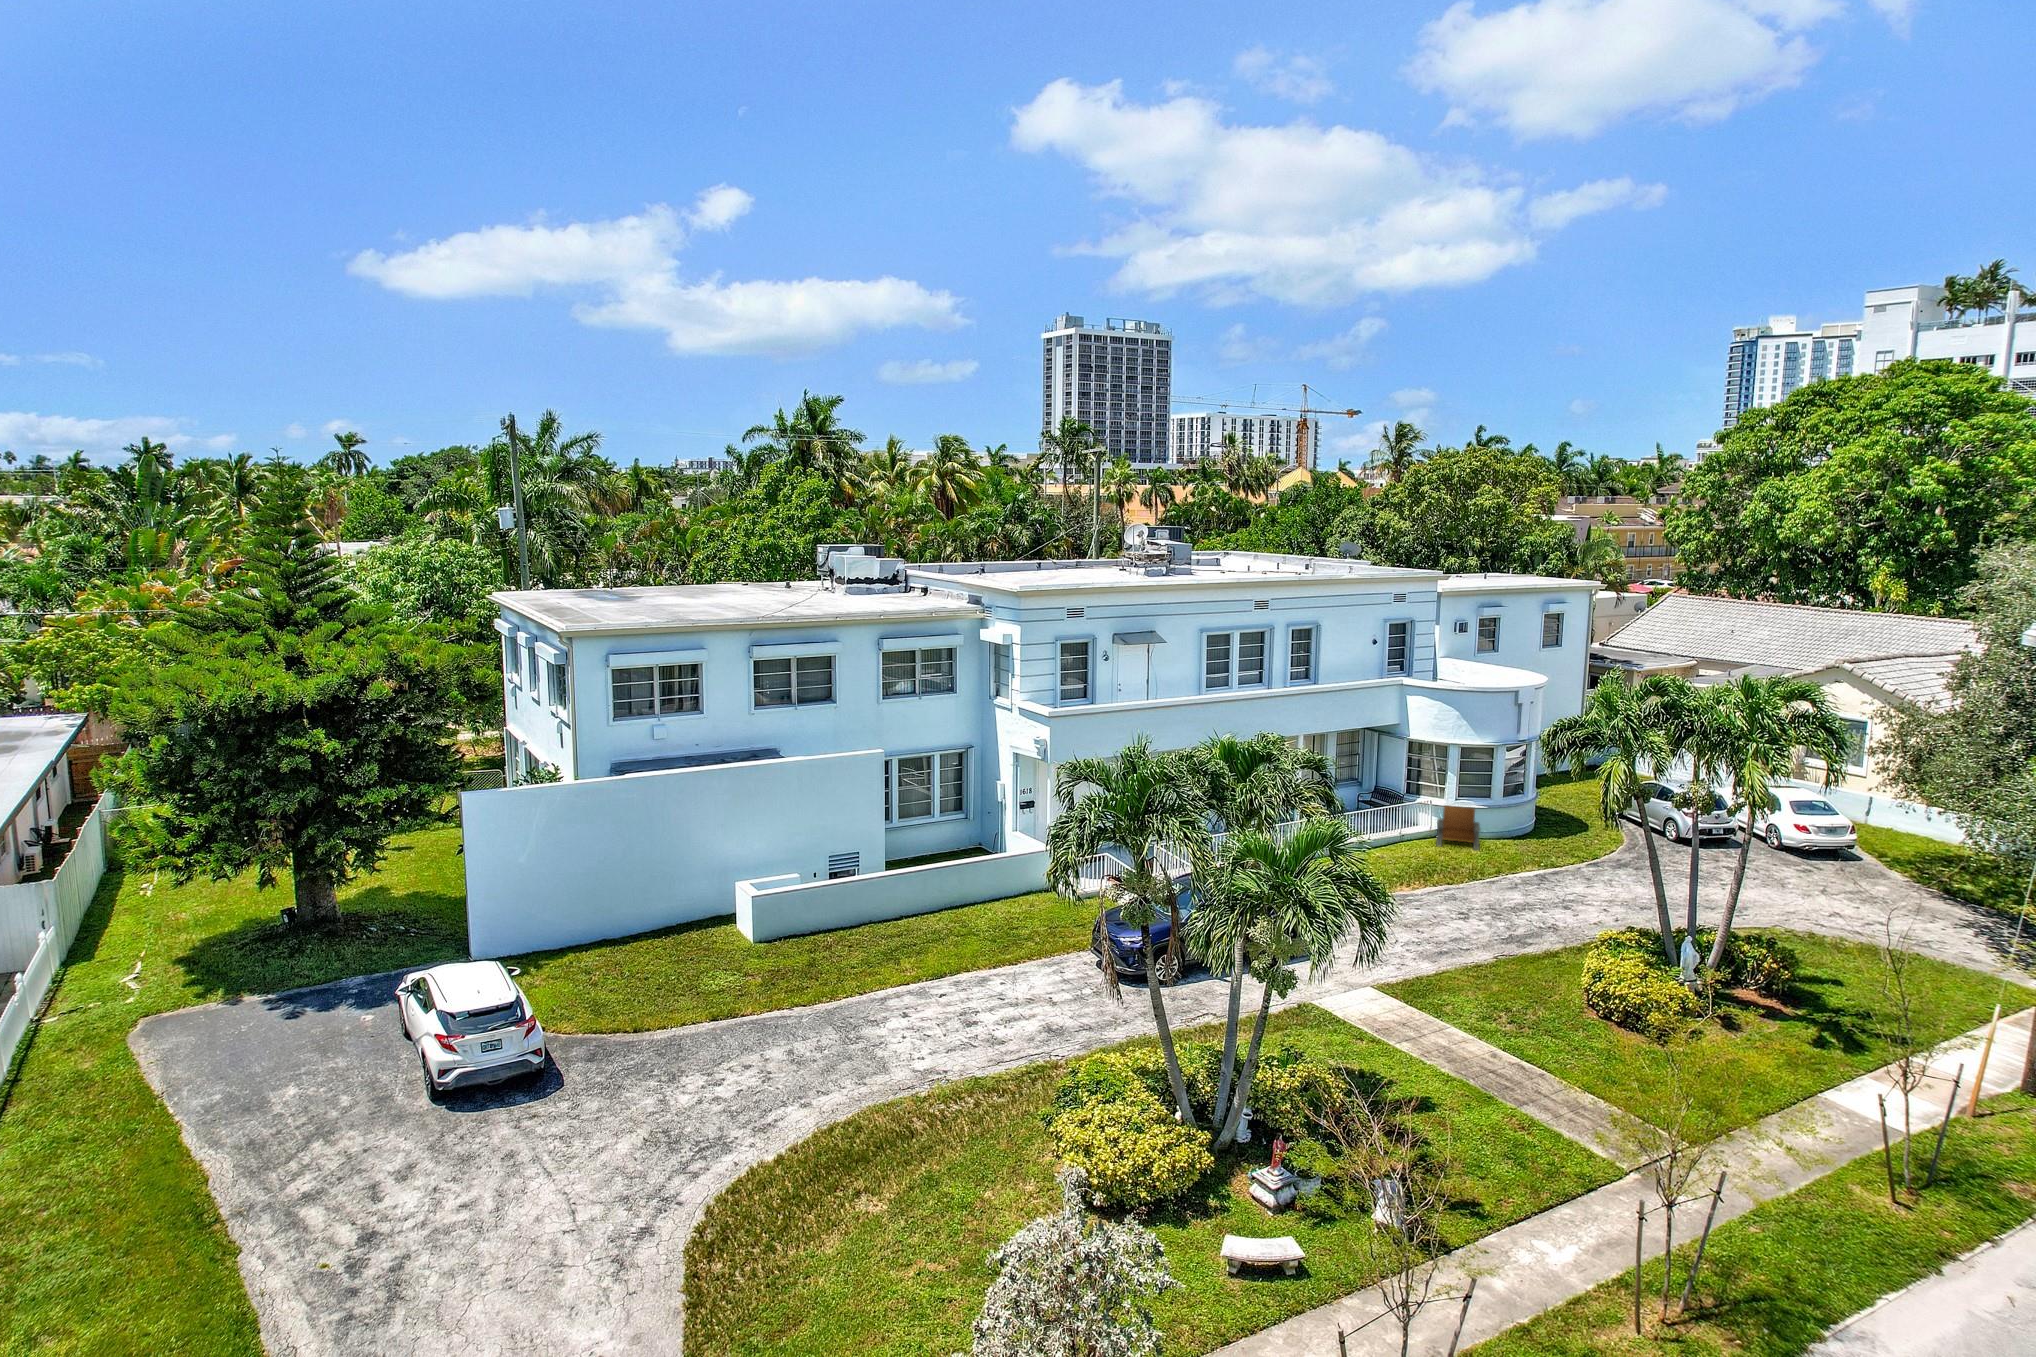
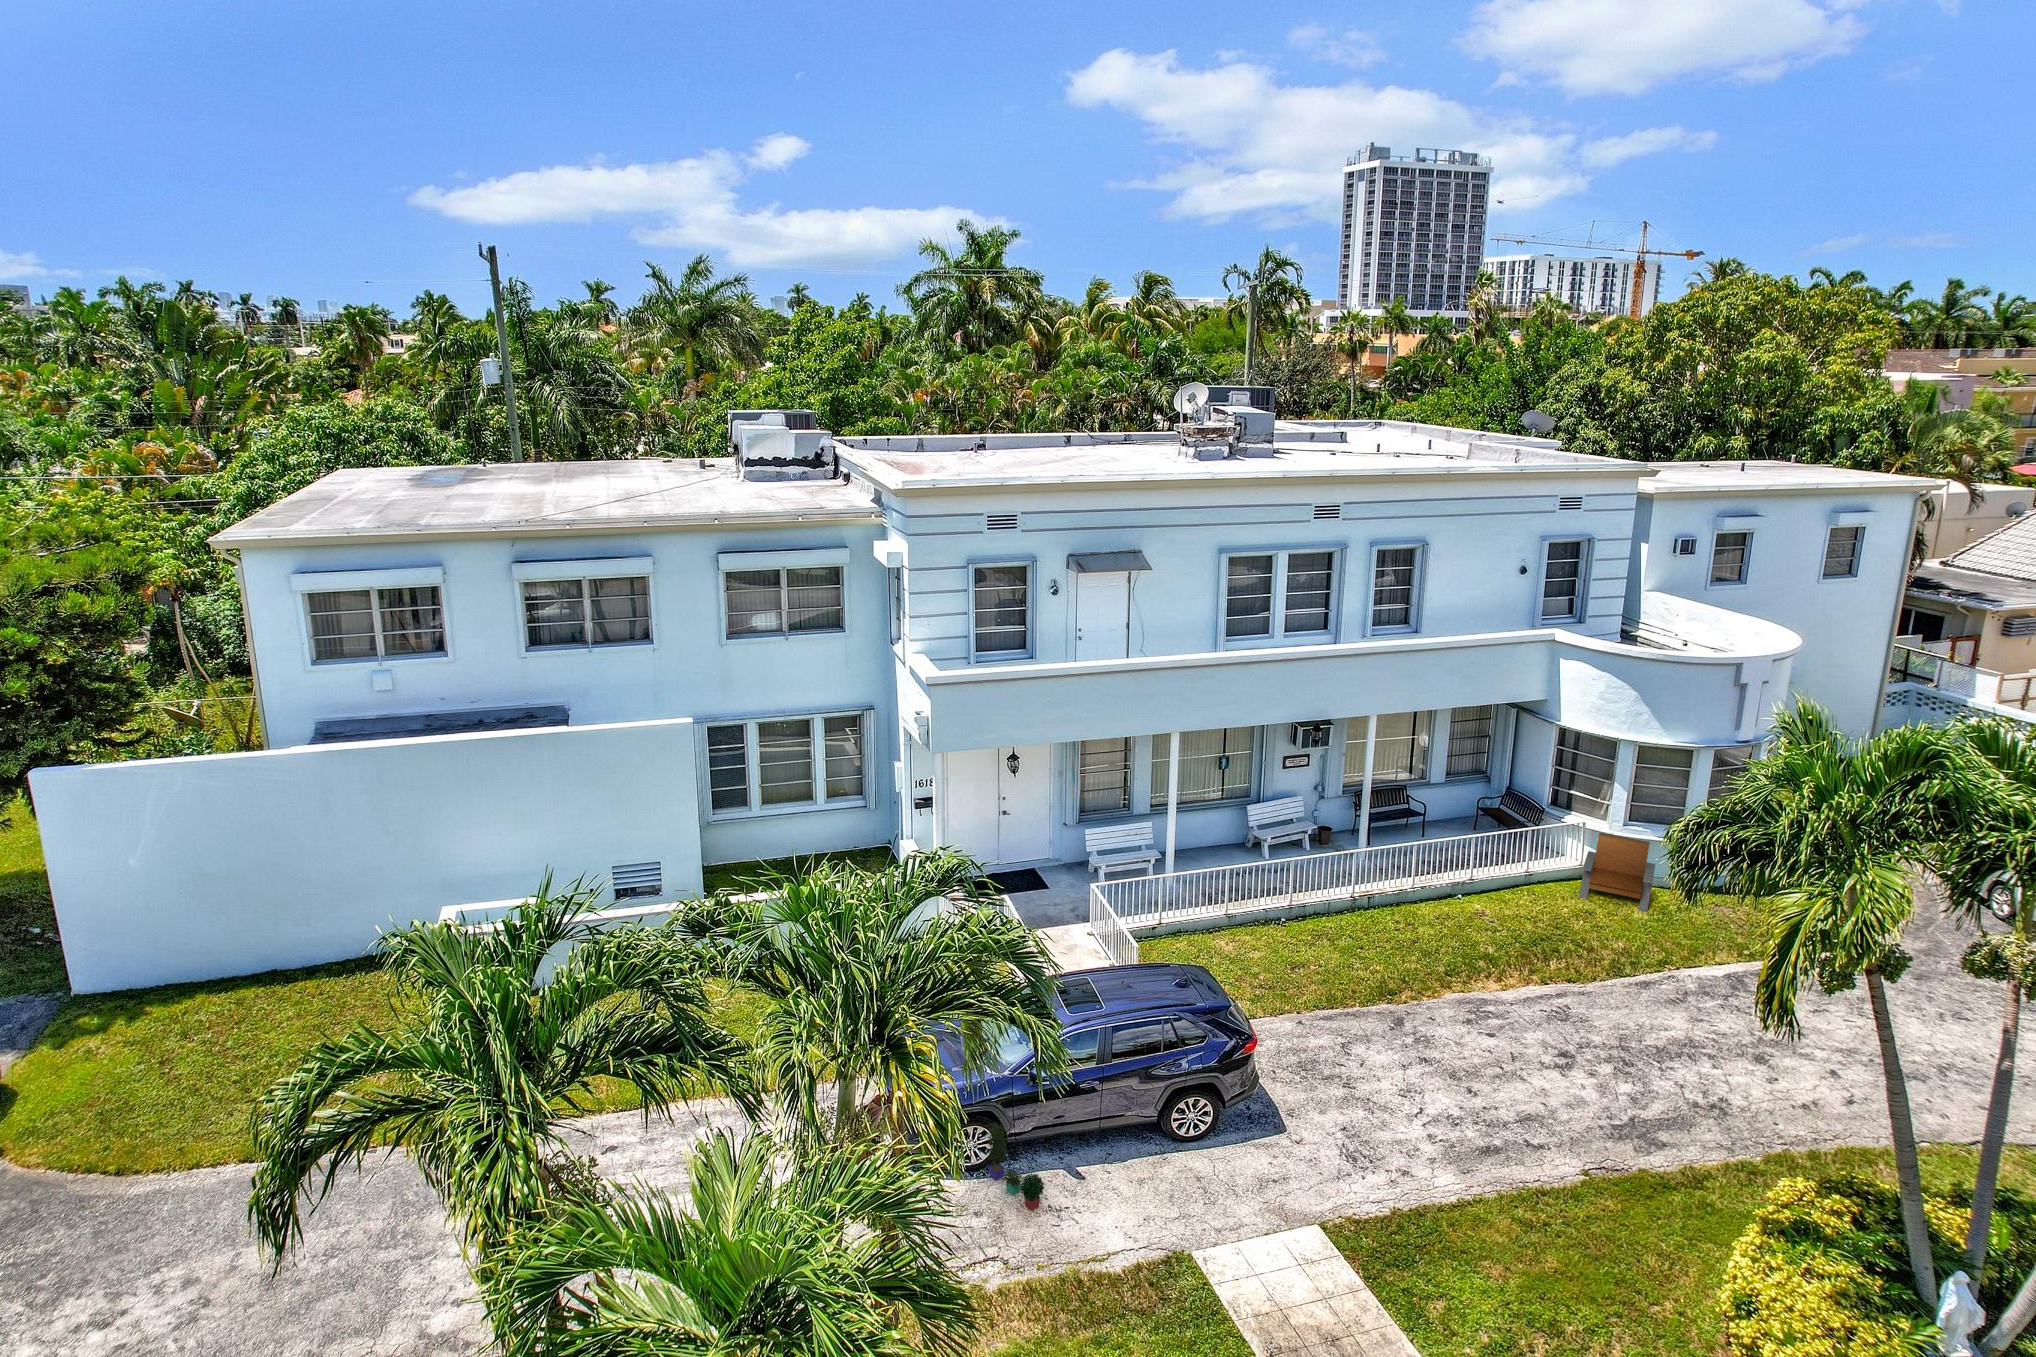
potted plant: none [1171,951,1214,997] -> present [987,1122,1044,1211]

